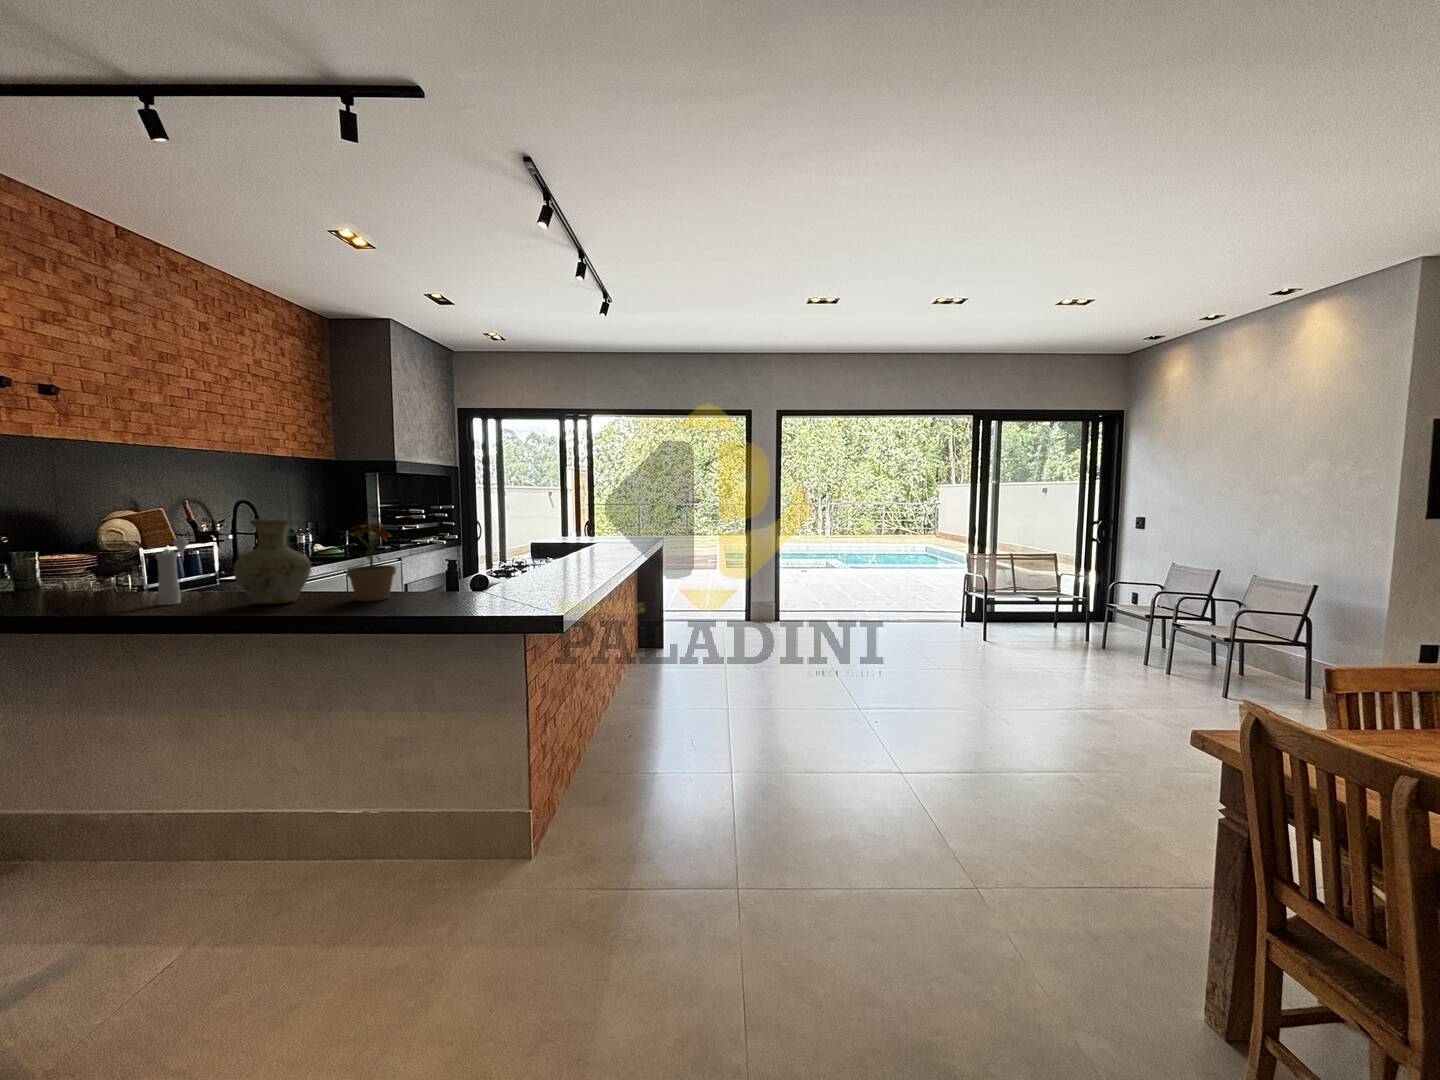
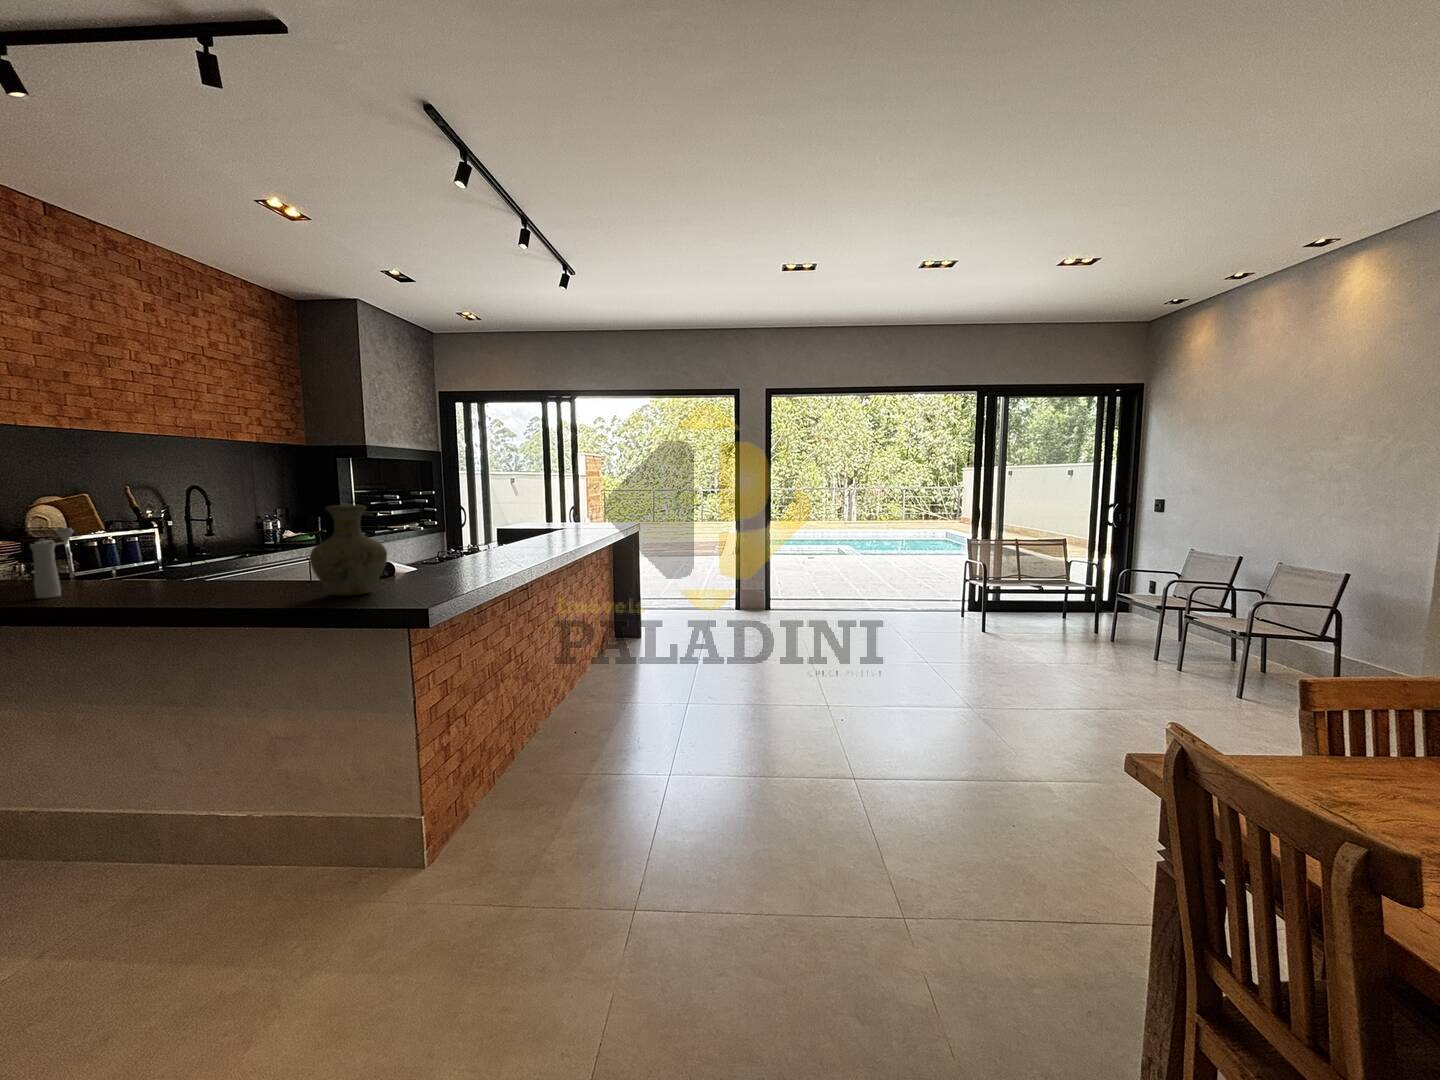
vase: present [233,519,311,604] -> present [310,505,387,596]
potted plant: present [347,519,396,601] -> none [222,505,289,594]

